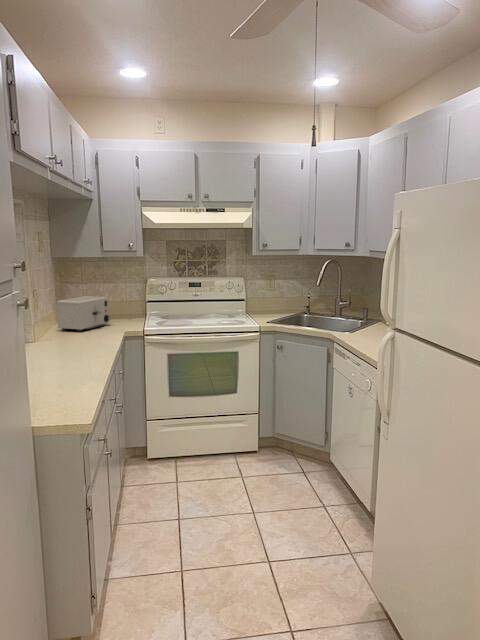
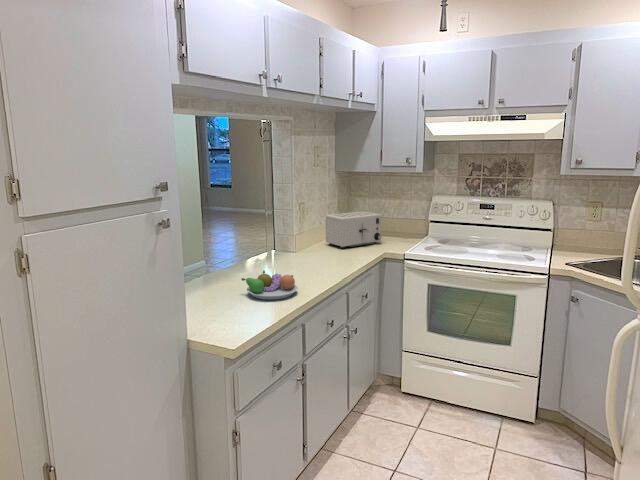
fruit bowl: none [46,346,99,369] -> present [241,270,297,300]

